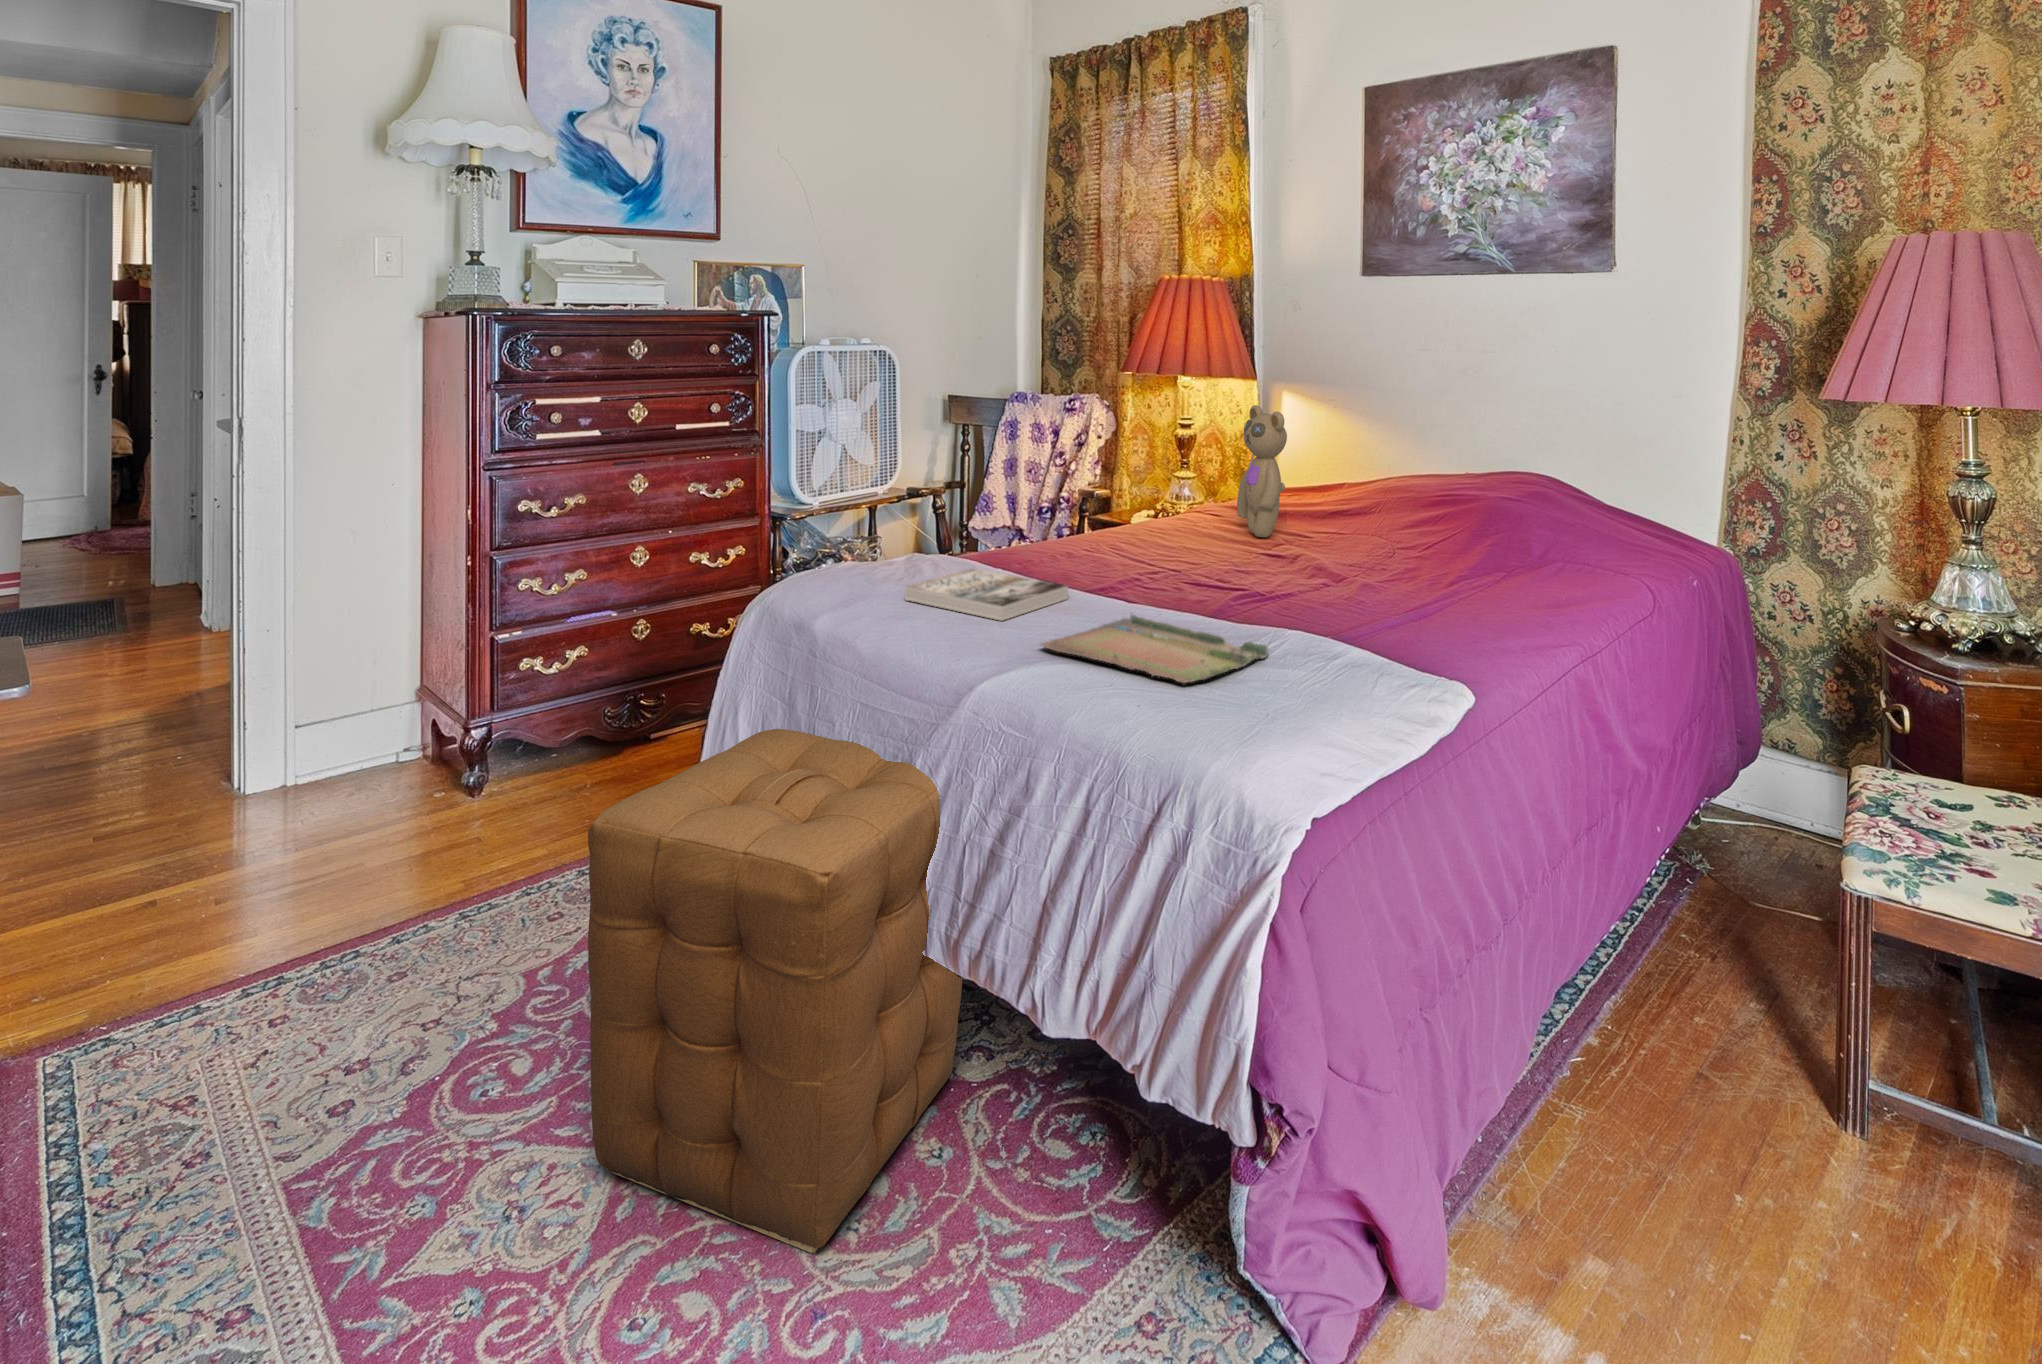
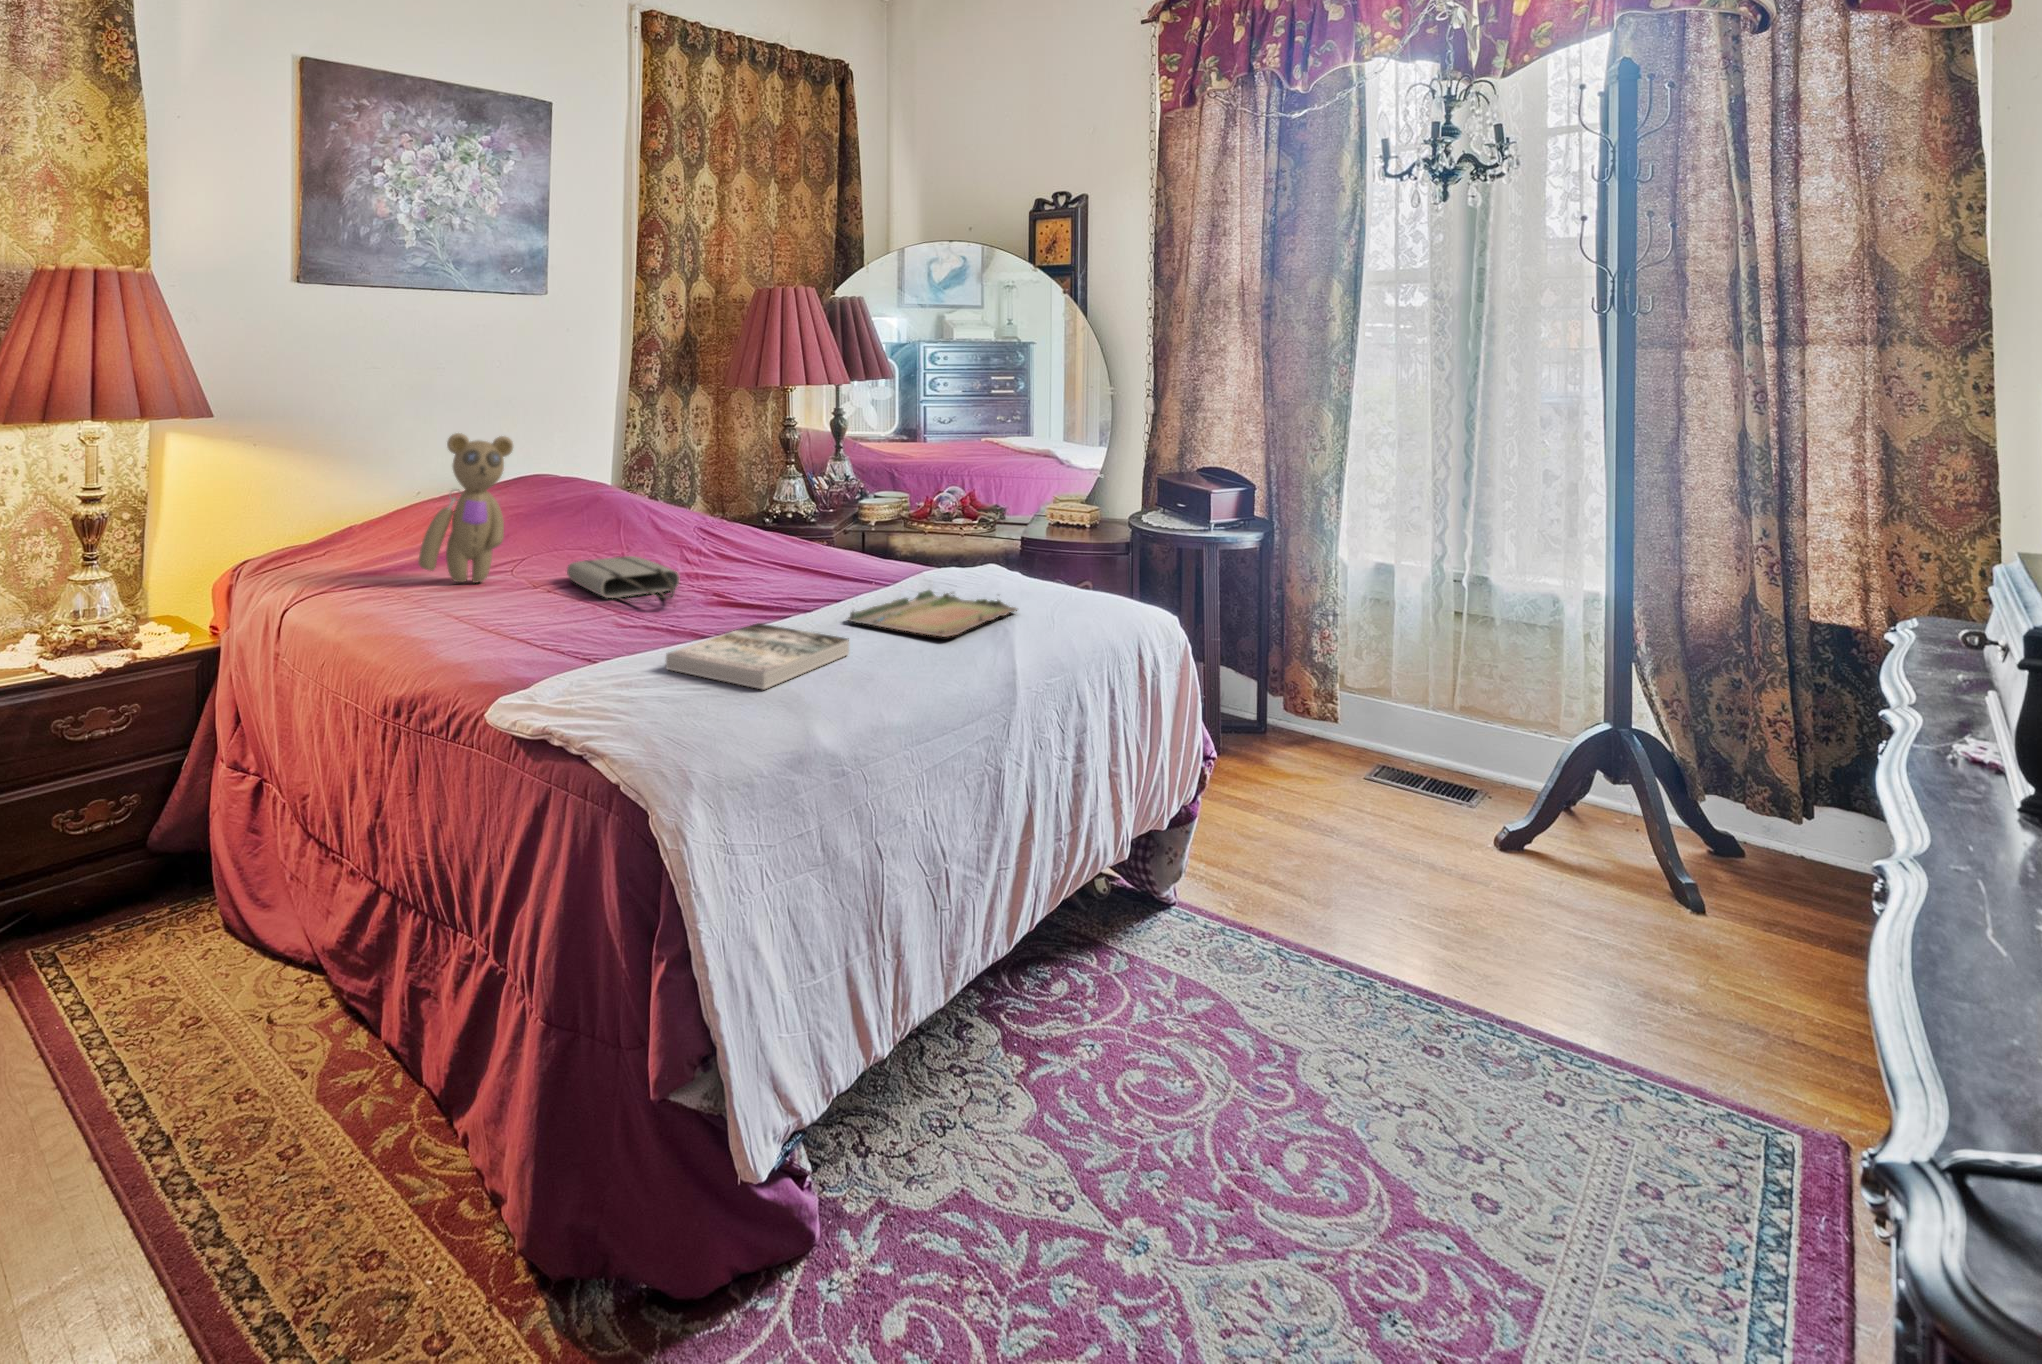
tote bag: none [1165,537,1332,575] -> present [567,556,679,601]
ottoman: present [588,729,962,1253] -> none [924,757,1244,1270]

